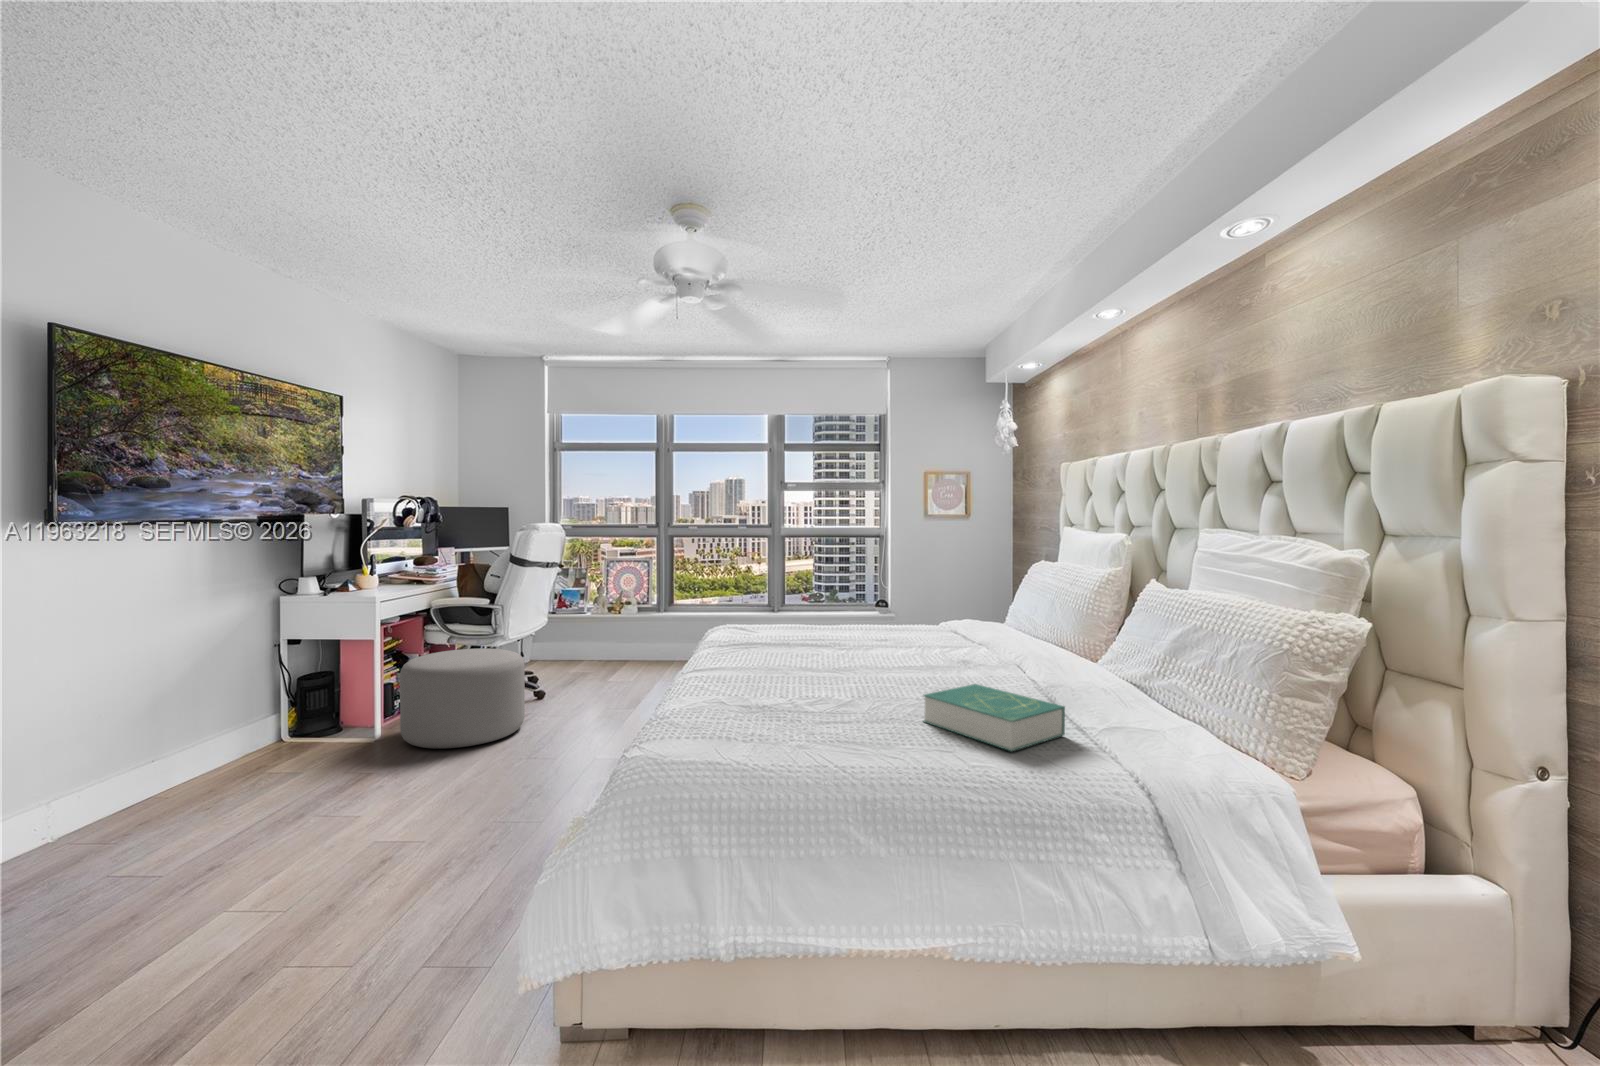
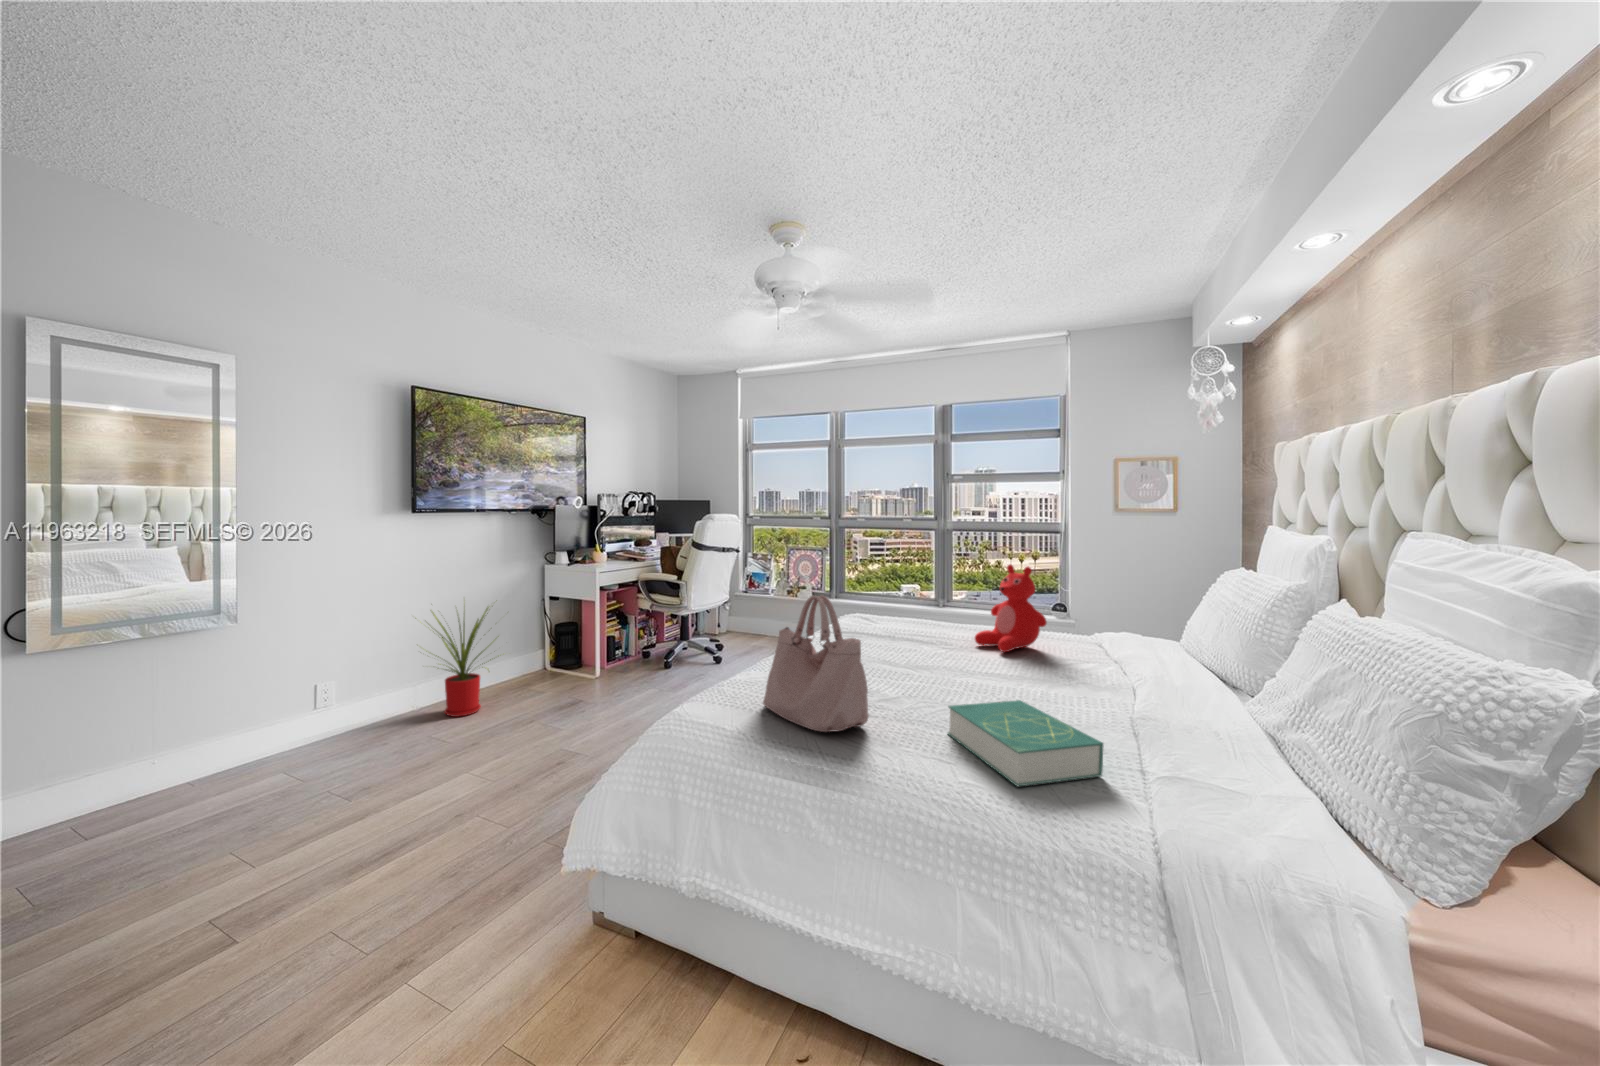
teddy bear: none [881,564,948,650] -> present [975,565,1047,652]
handbag: none [733,598,858,734] -> present [763,596,869,732]
house plant: none [101,640,267,816] -> present [432,607,491,717]
ottoman: present [400,648,525,749] -> none [607,615,697,691]

